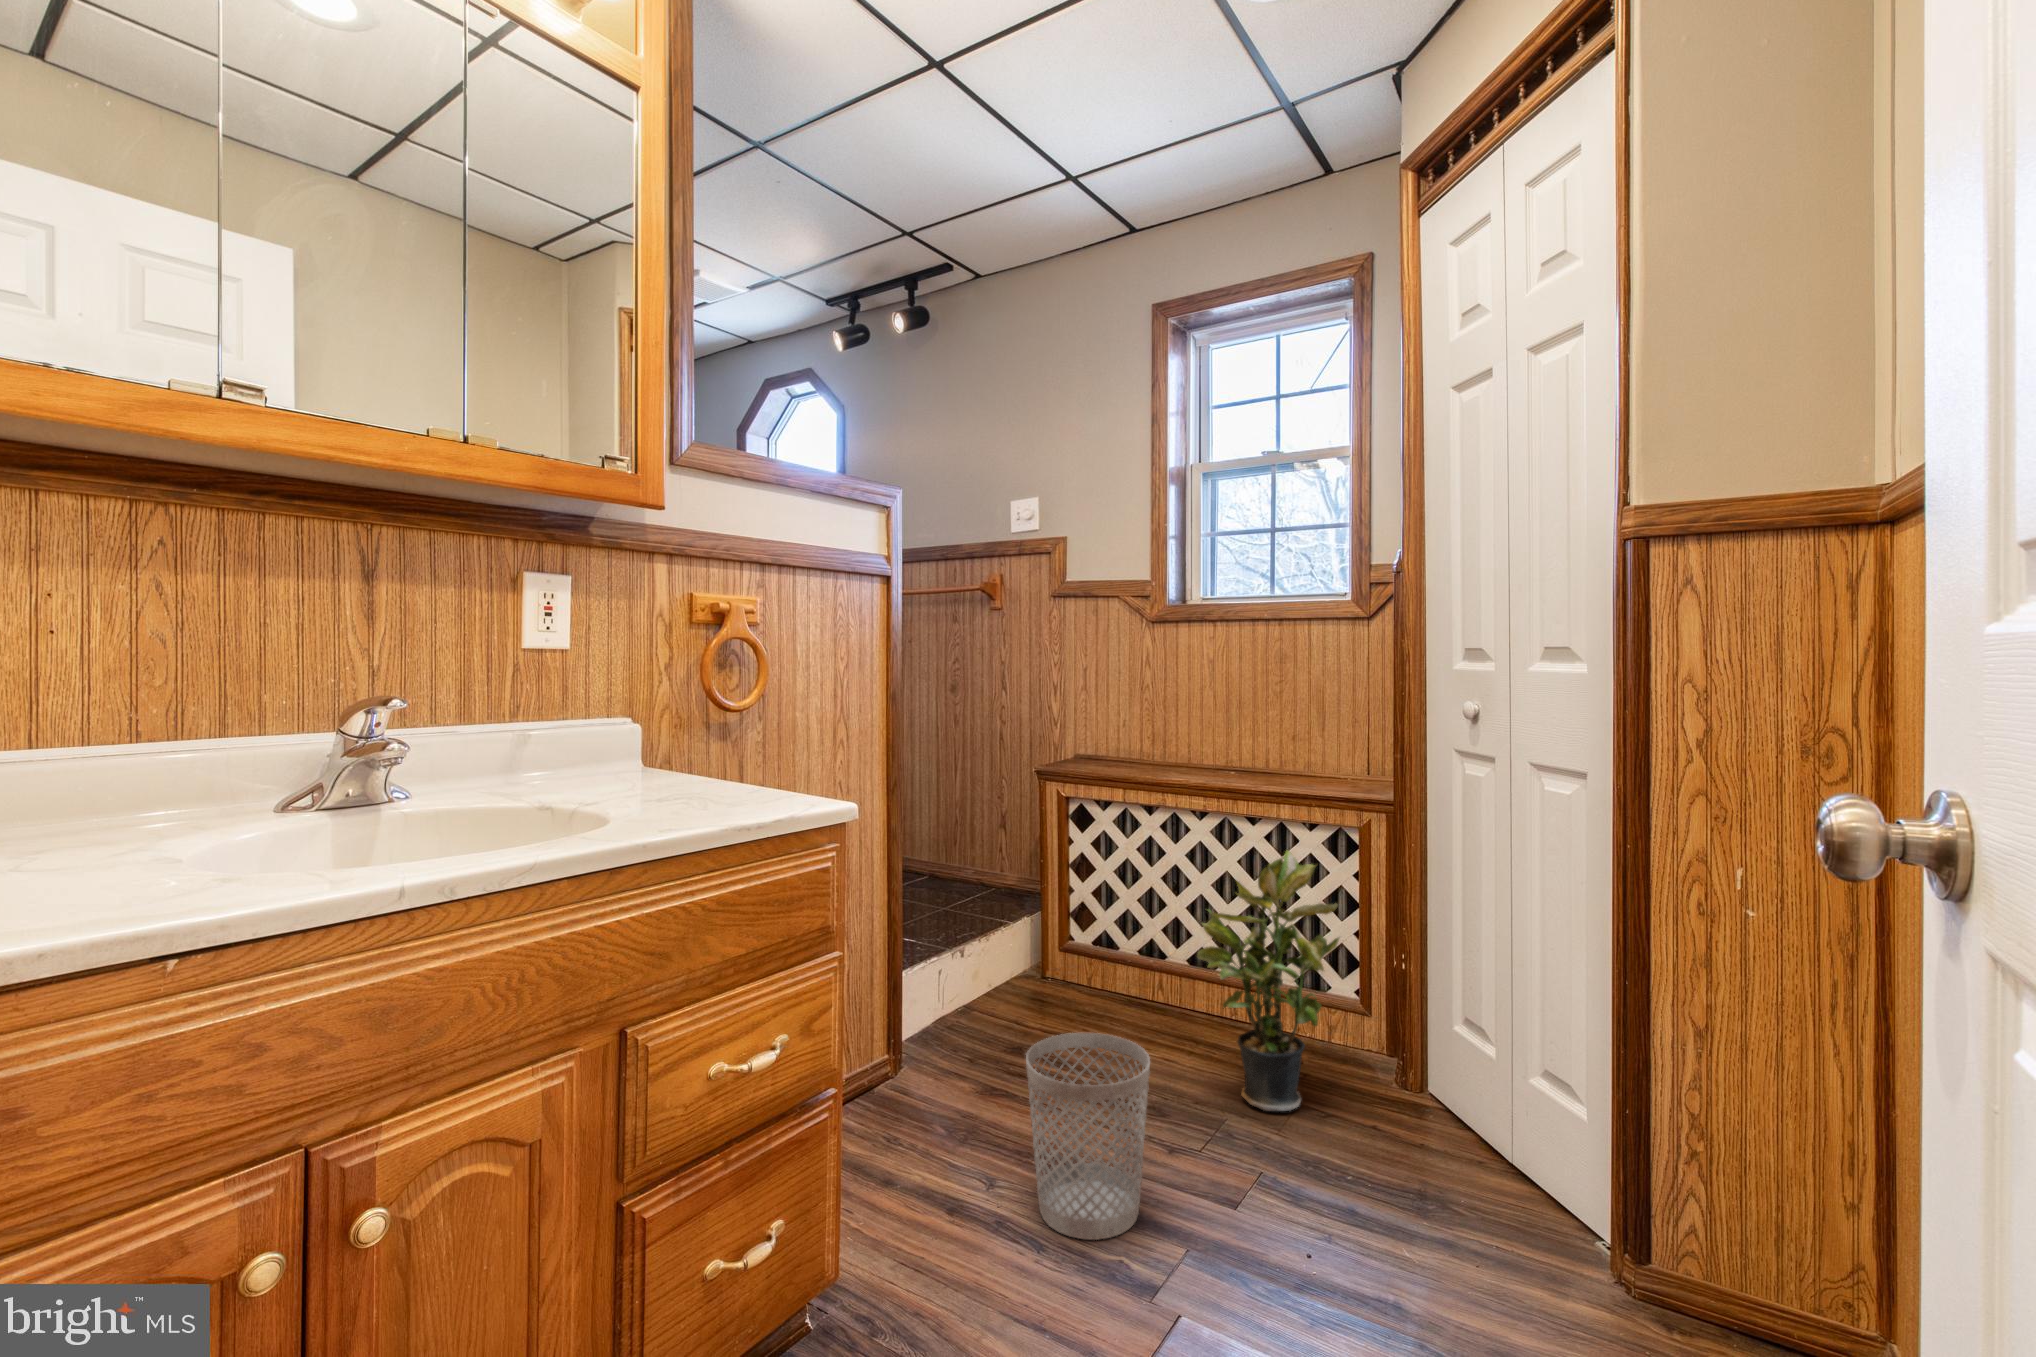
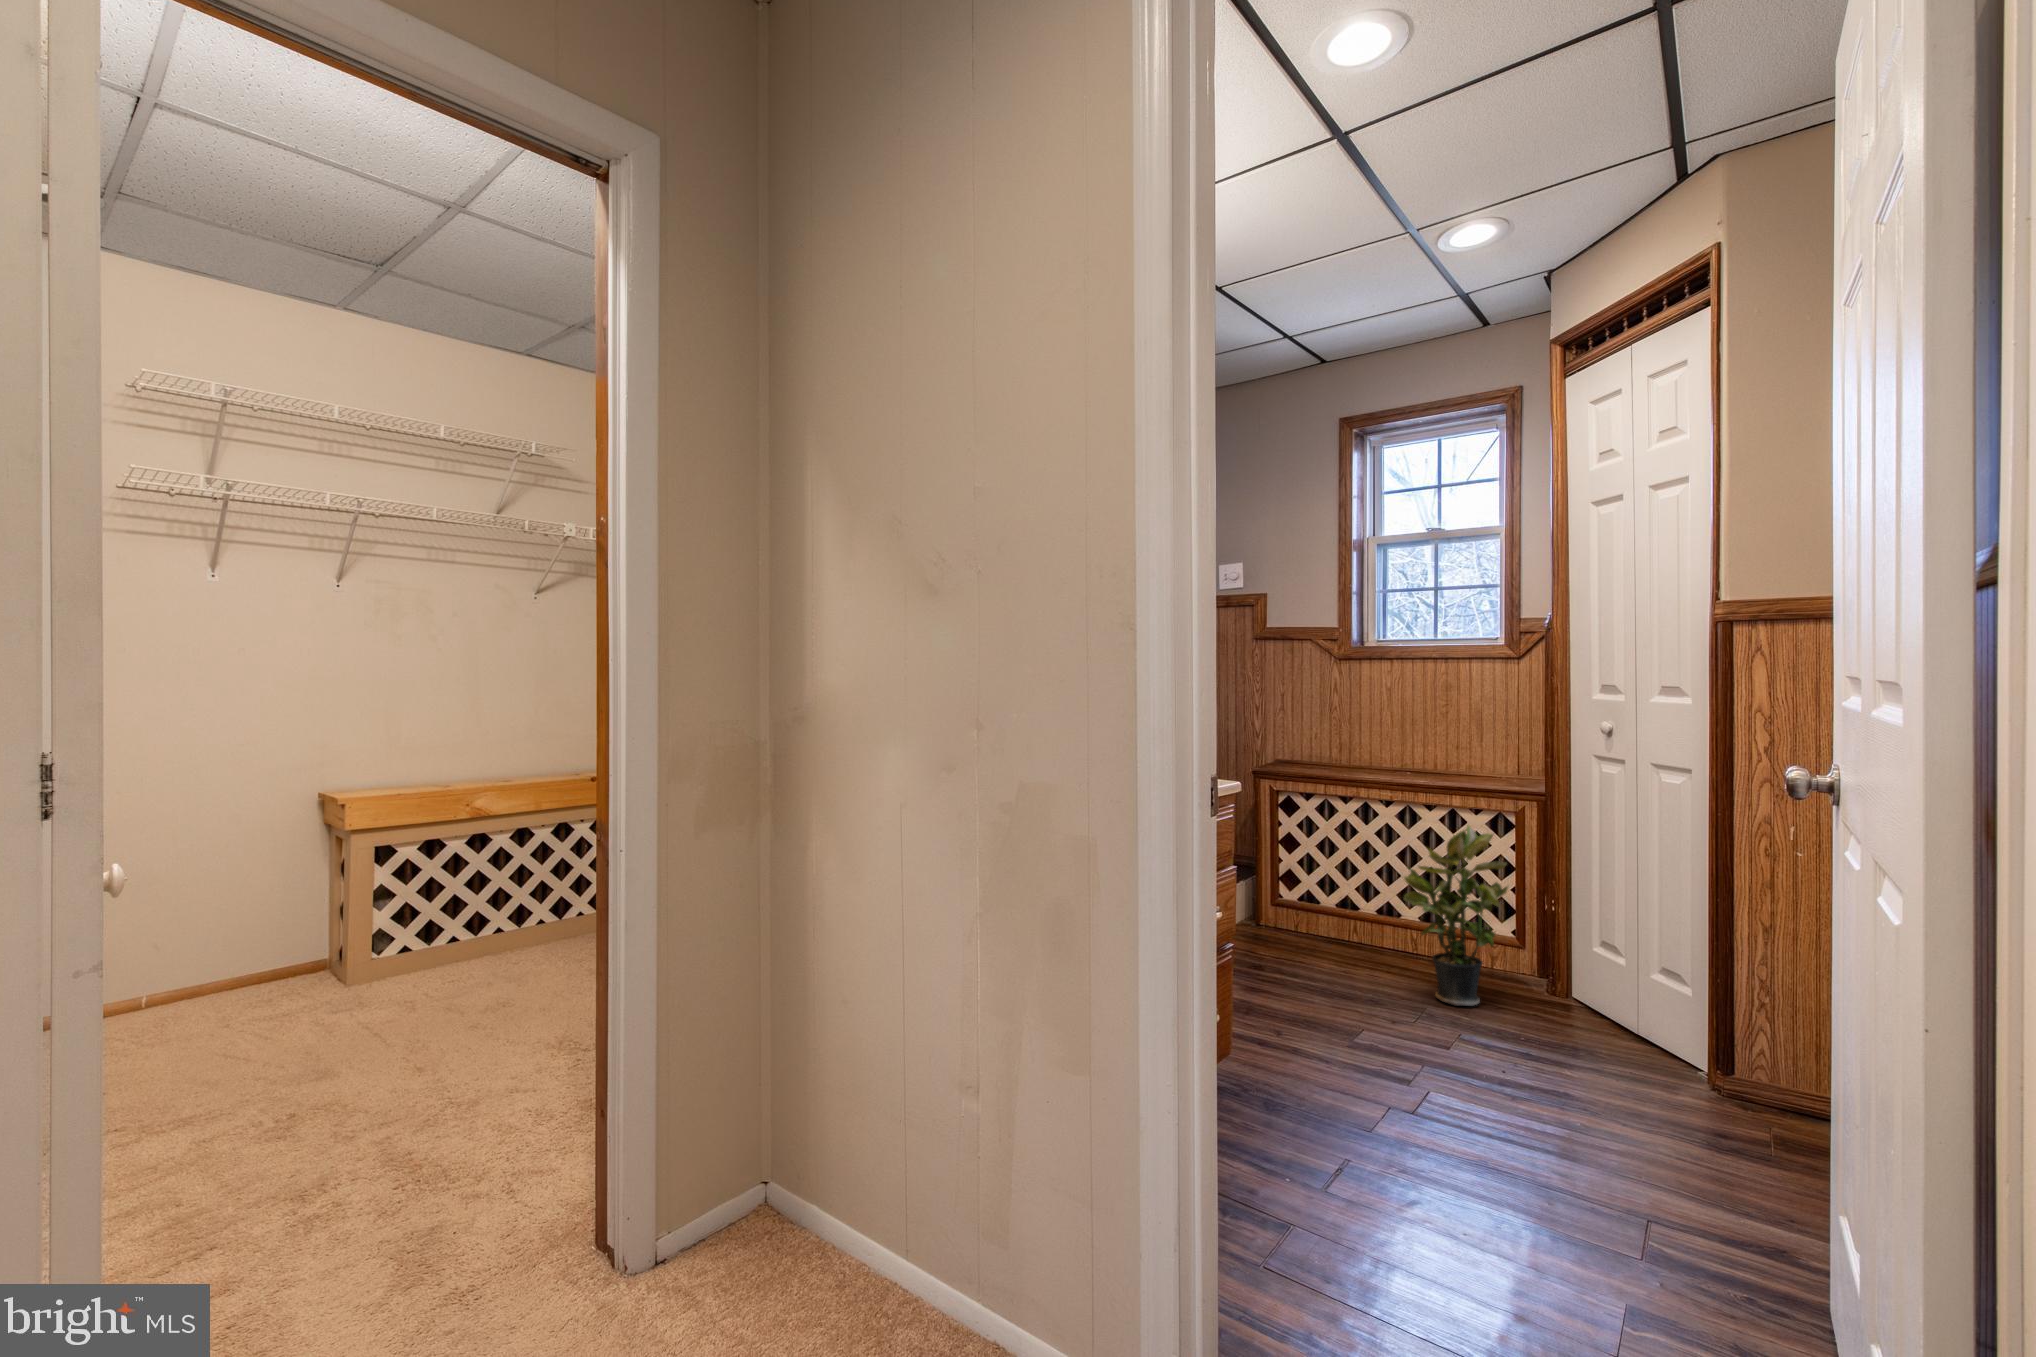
wastebasket: present [1026,1033,1150,1240] -> none [1311,938,1396,1061]

